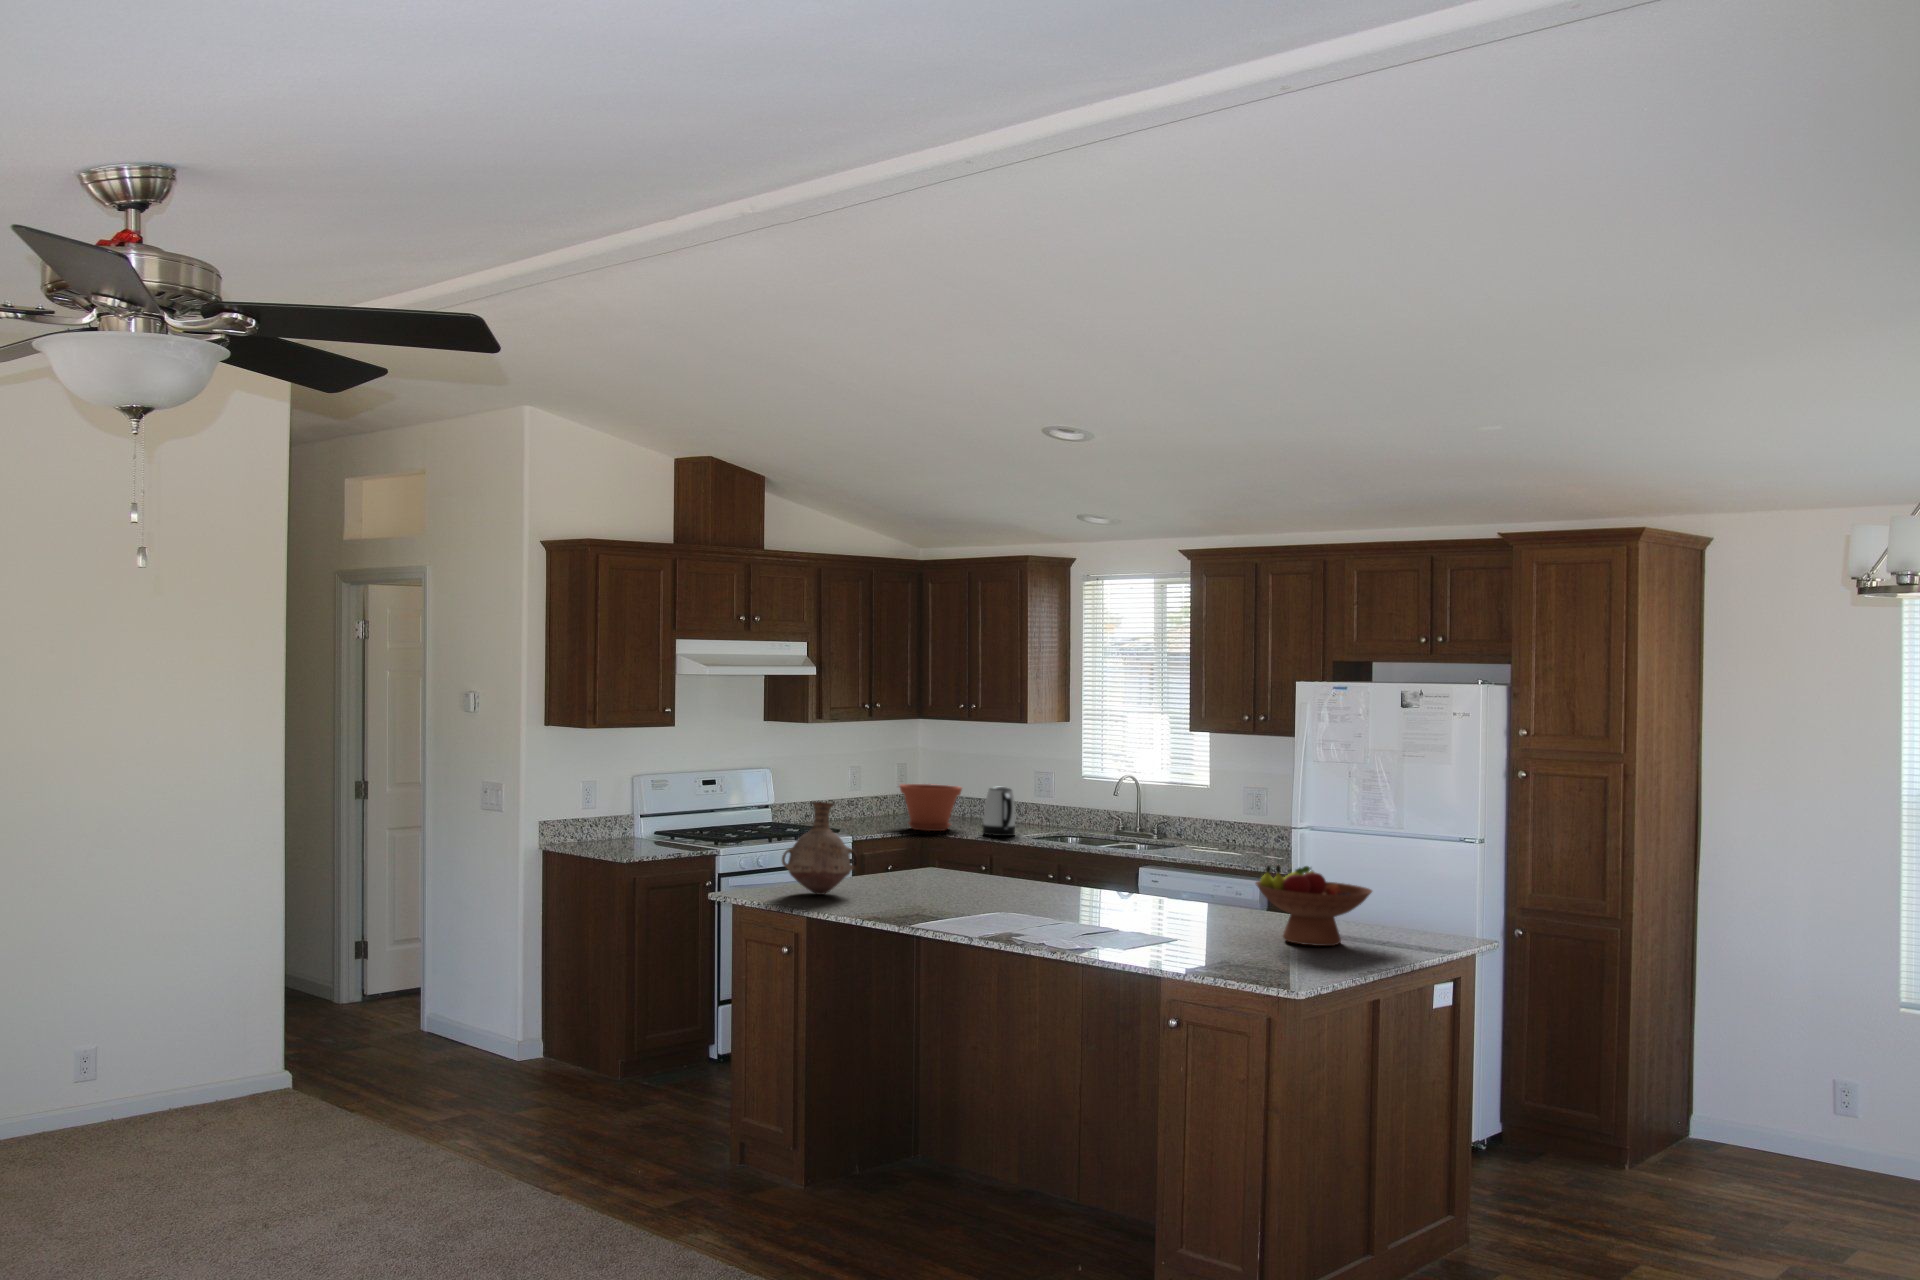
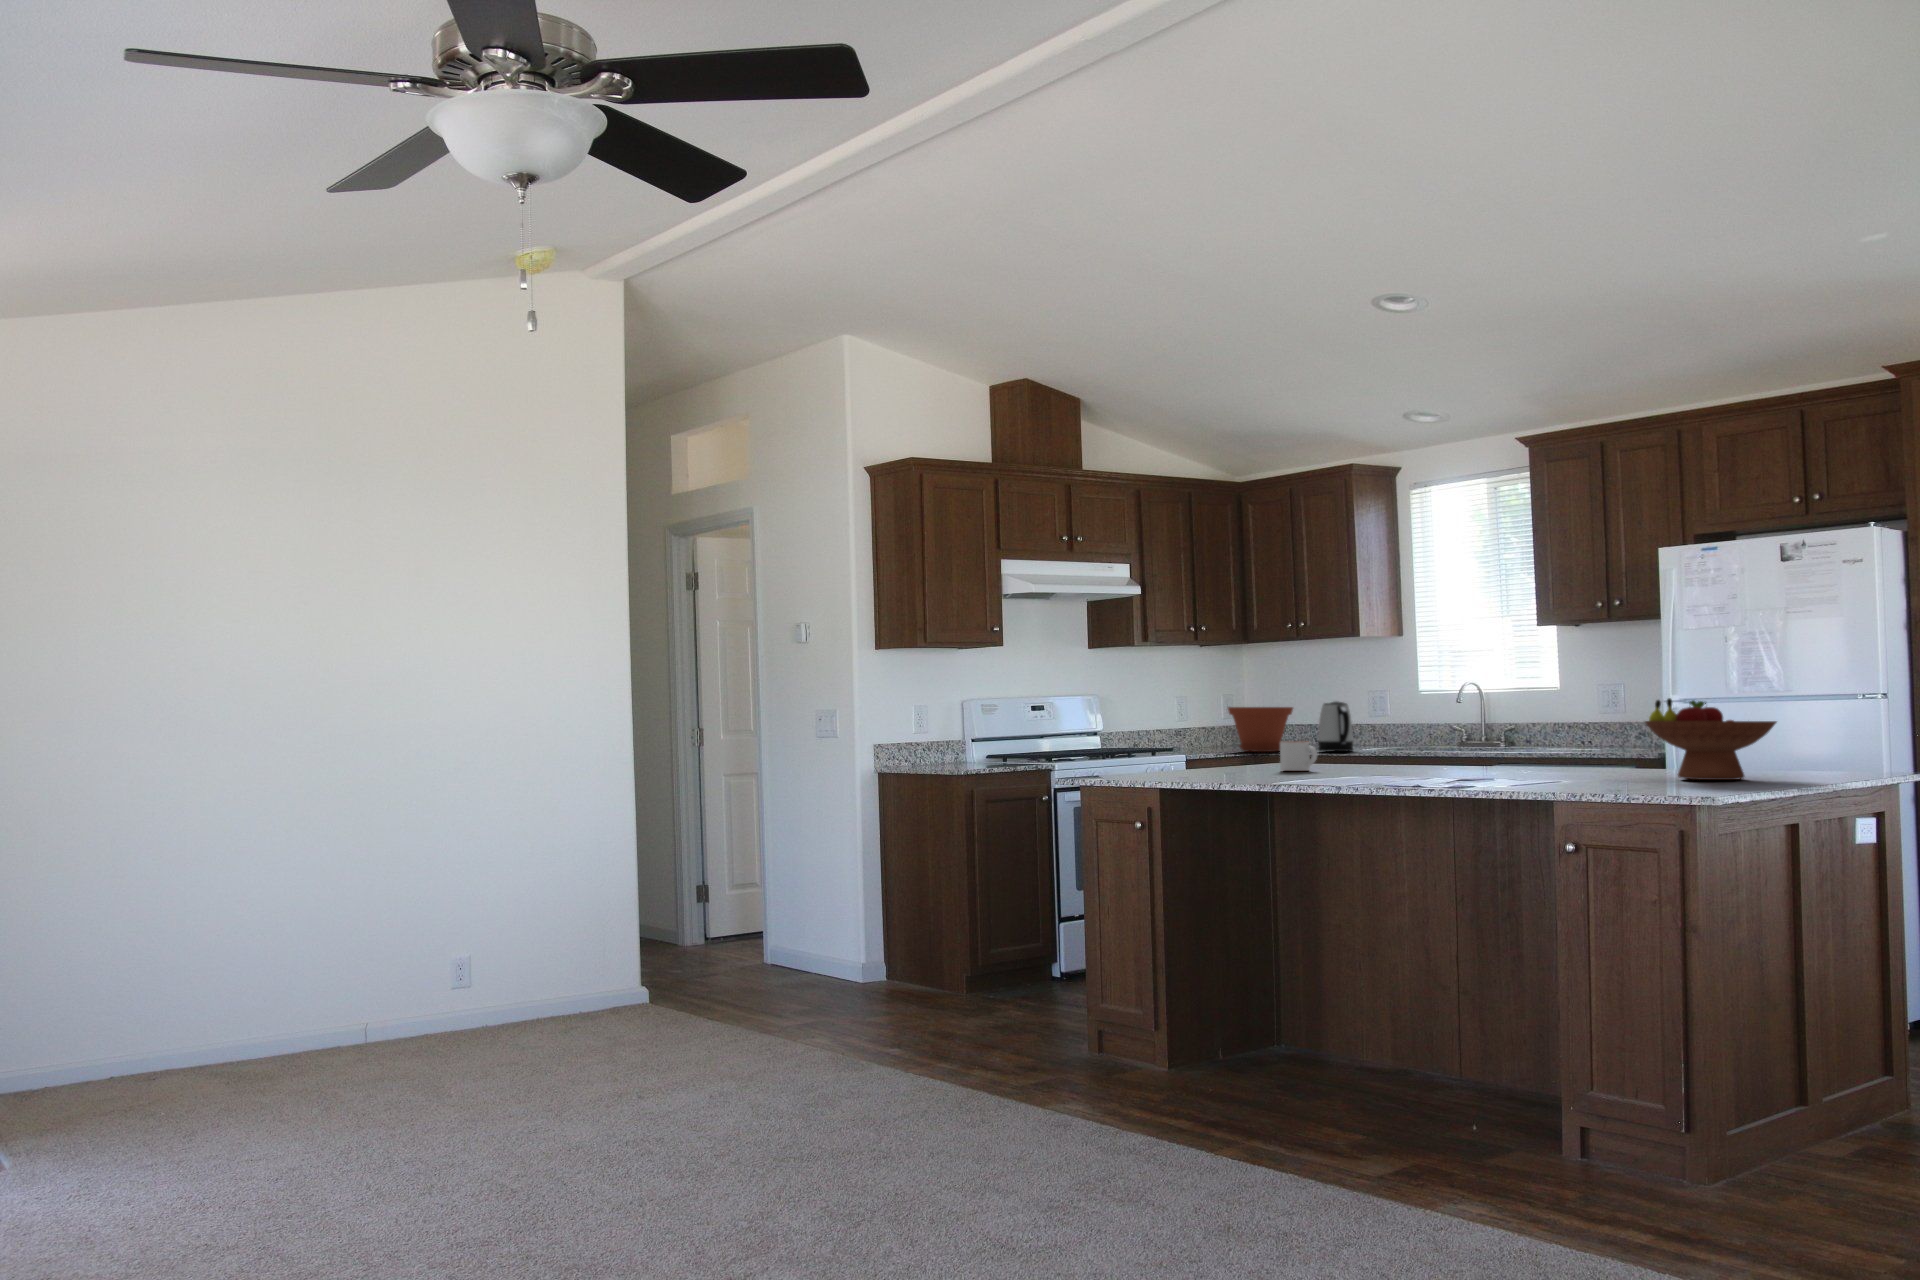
vase: present [782,802,858,895] -> none [1132,681,1209,774]
mug: none [926,863,962,895] -> present [1280,741,1317,771]

